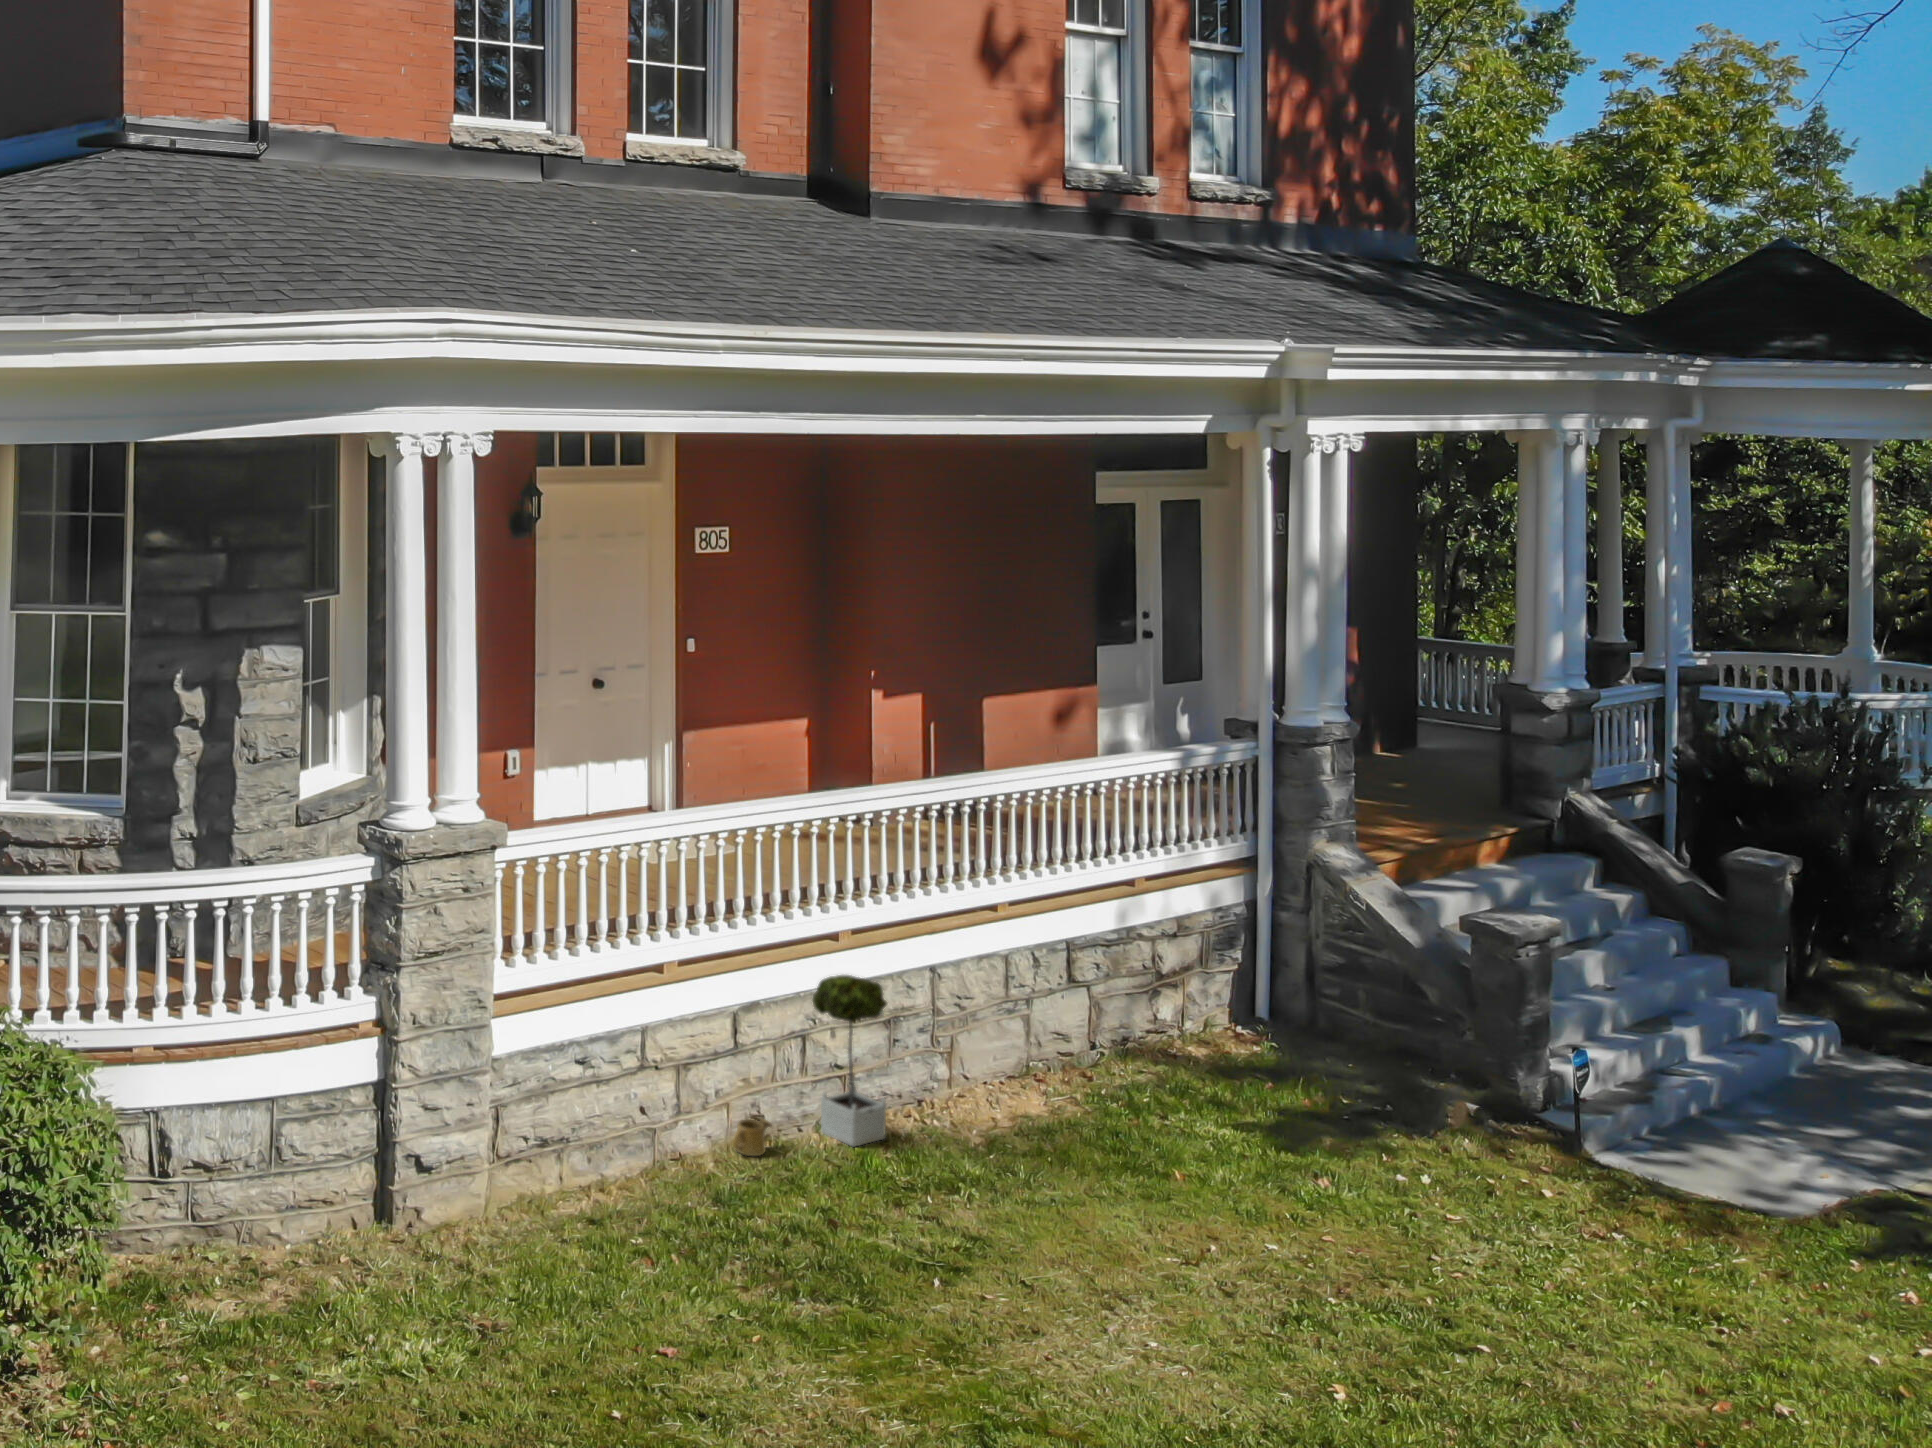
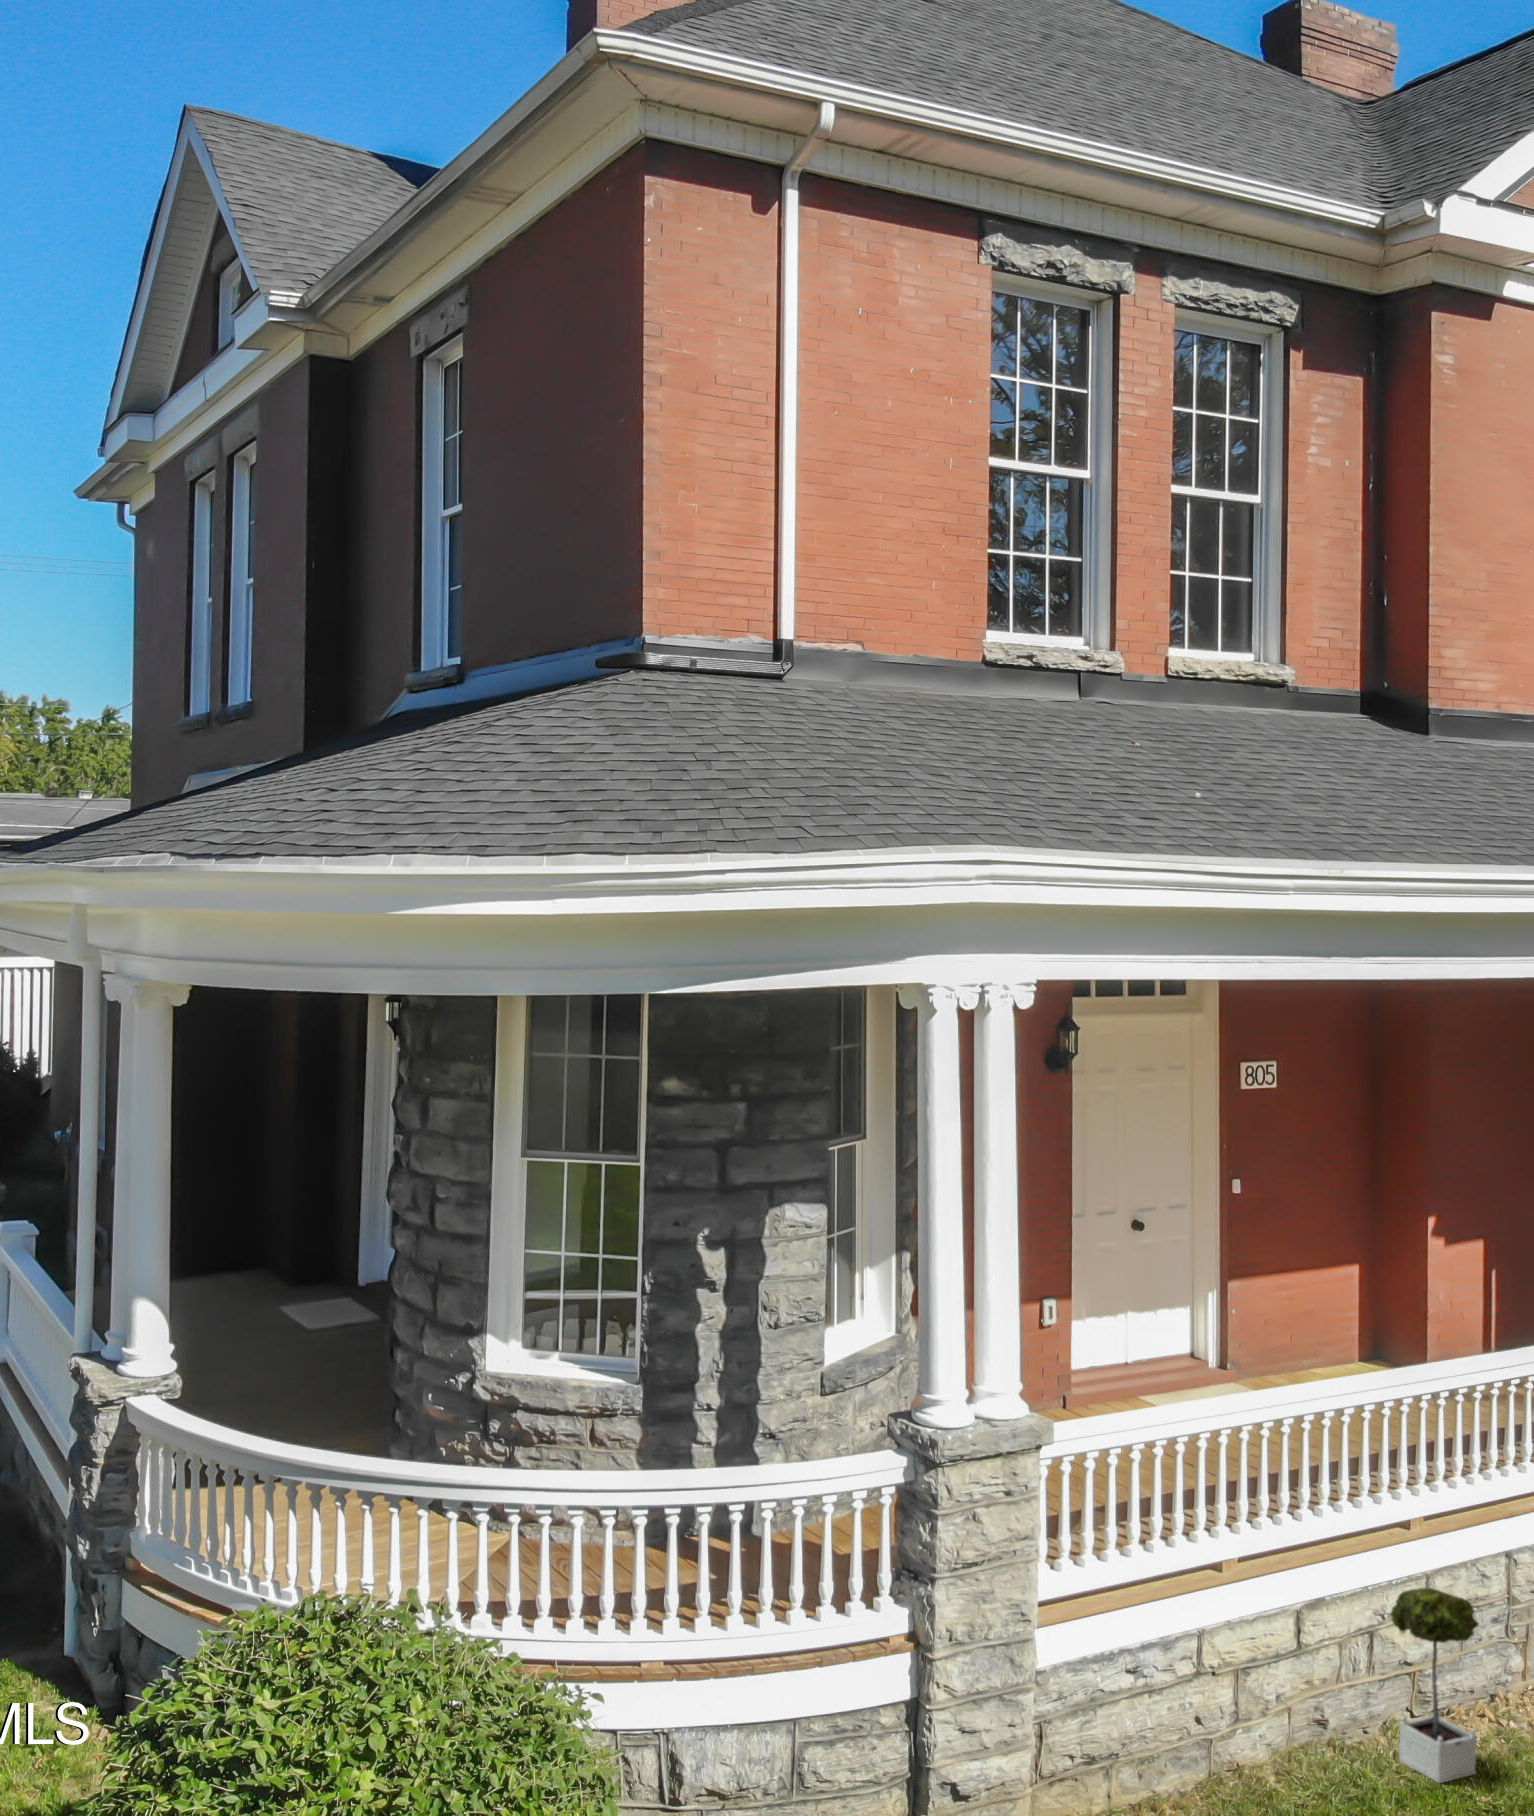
watering can: present [733,1119,771,1156] -> none [1302,1744,1345,1790]

